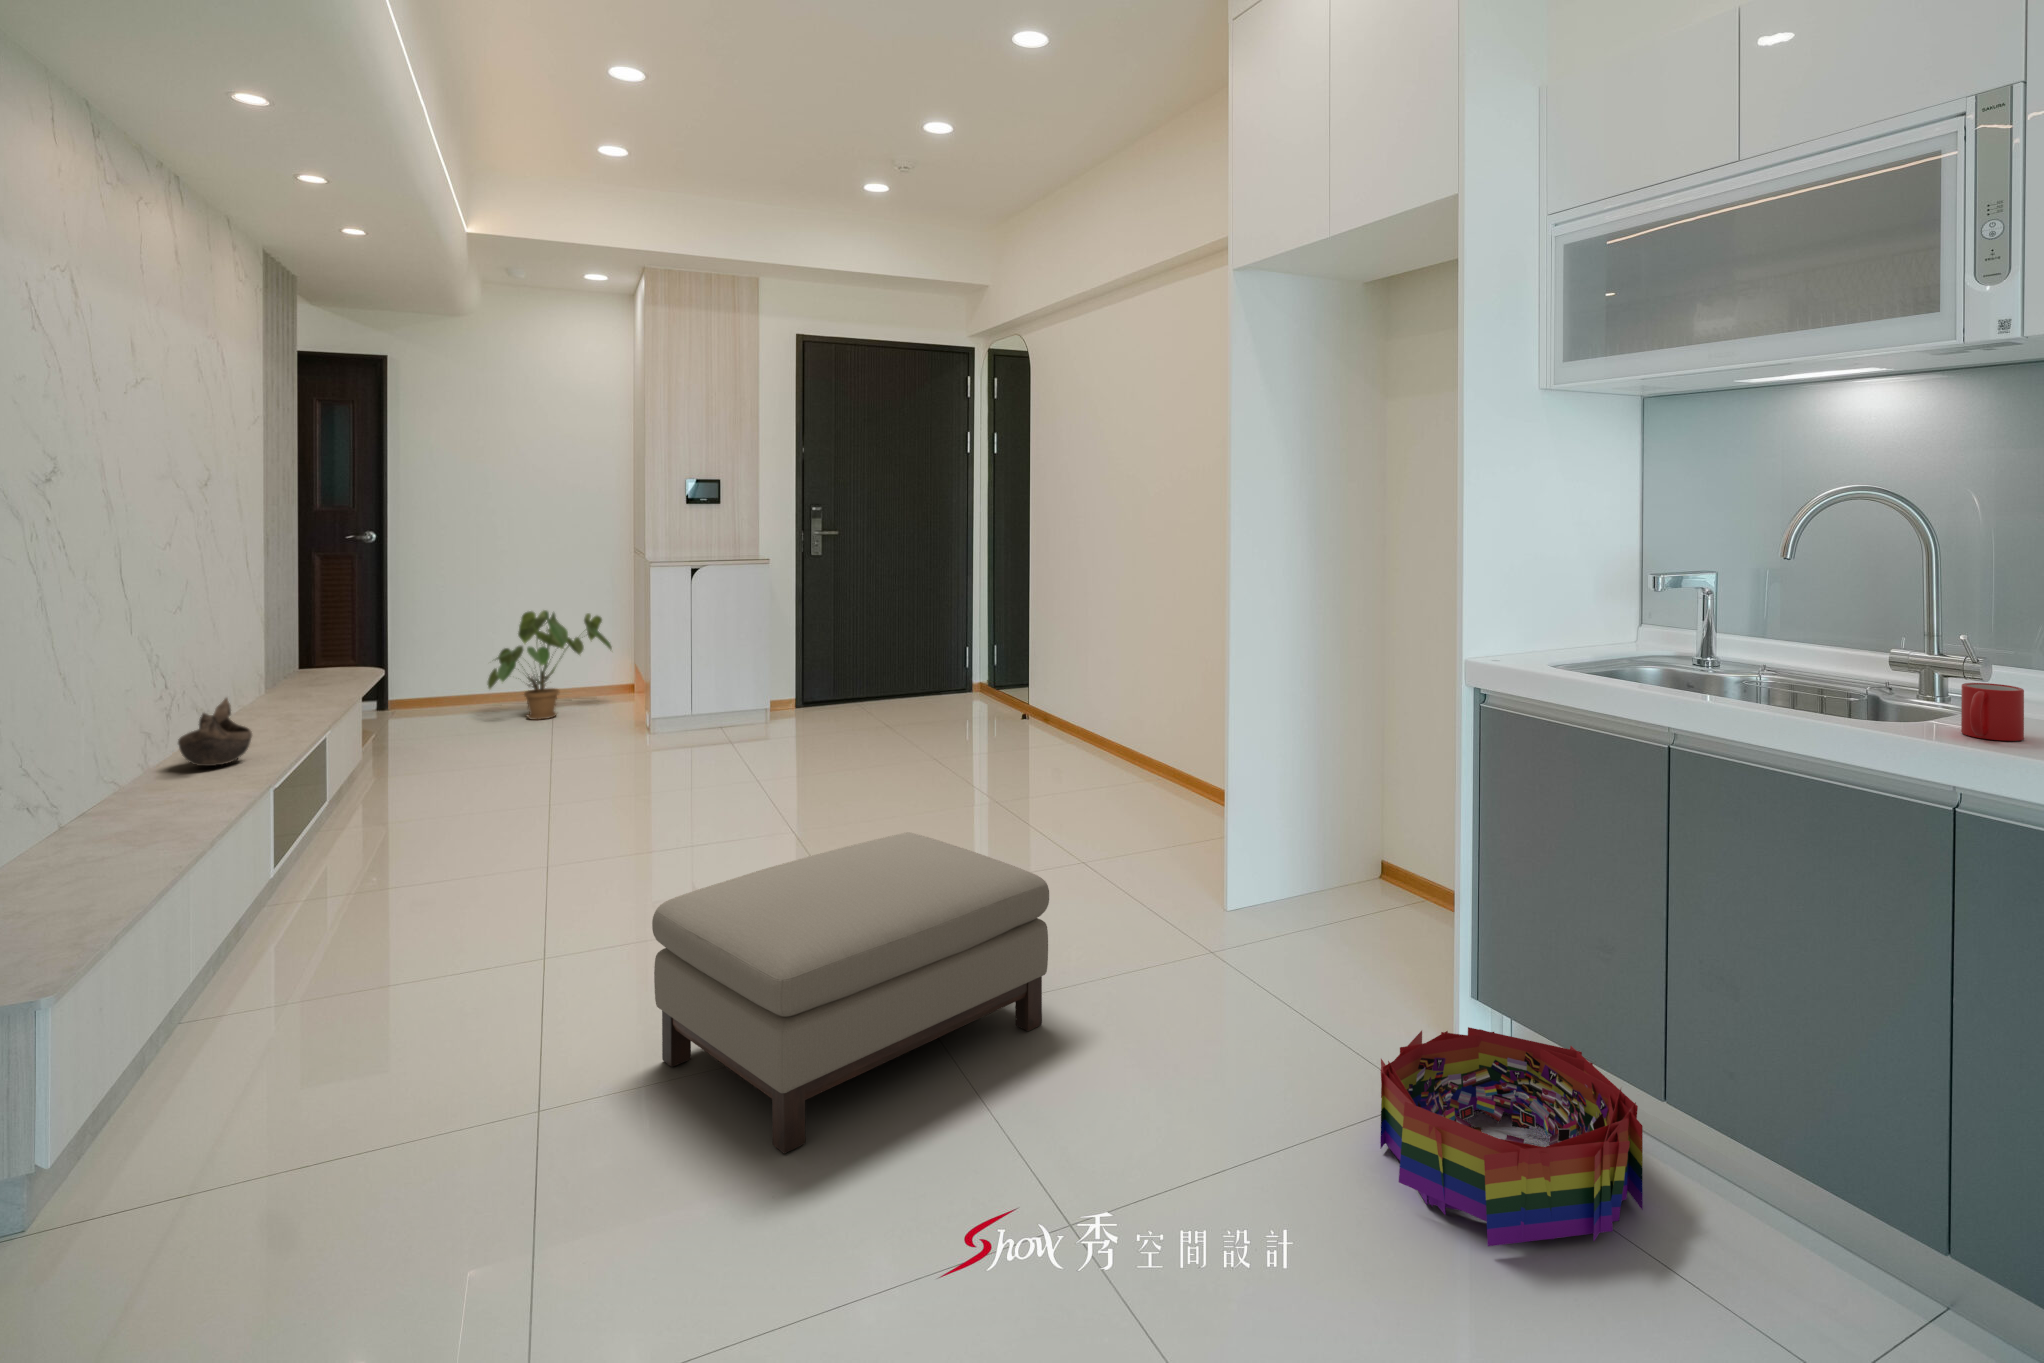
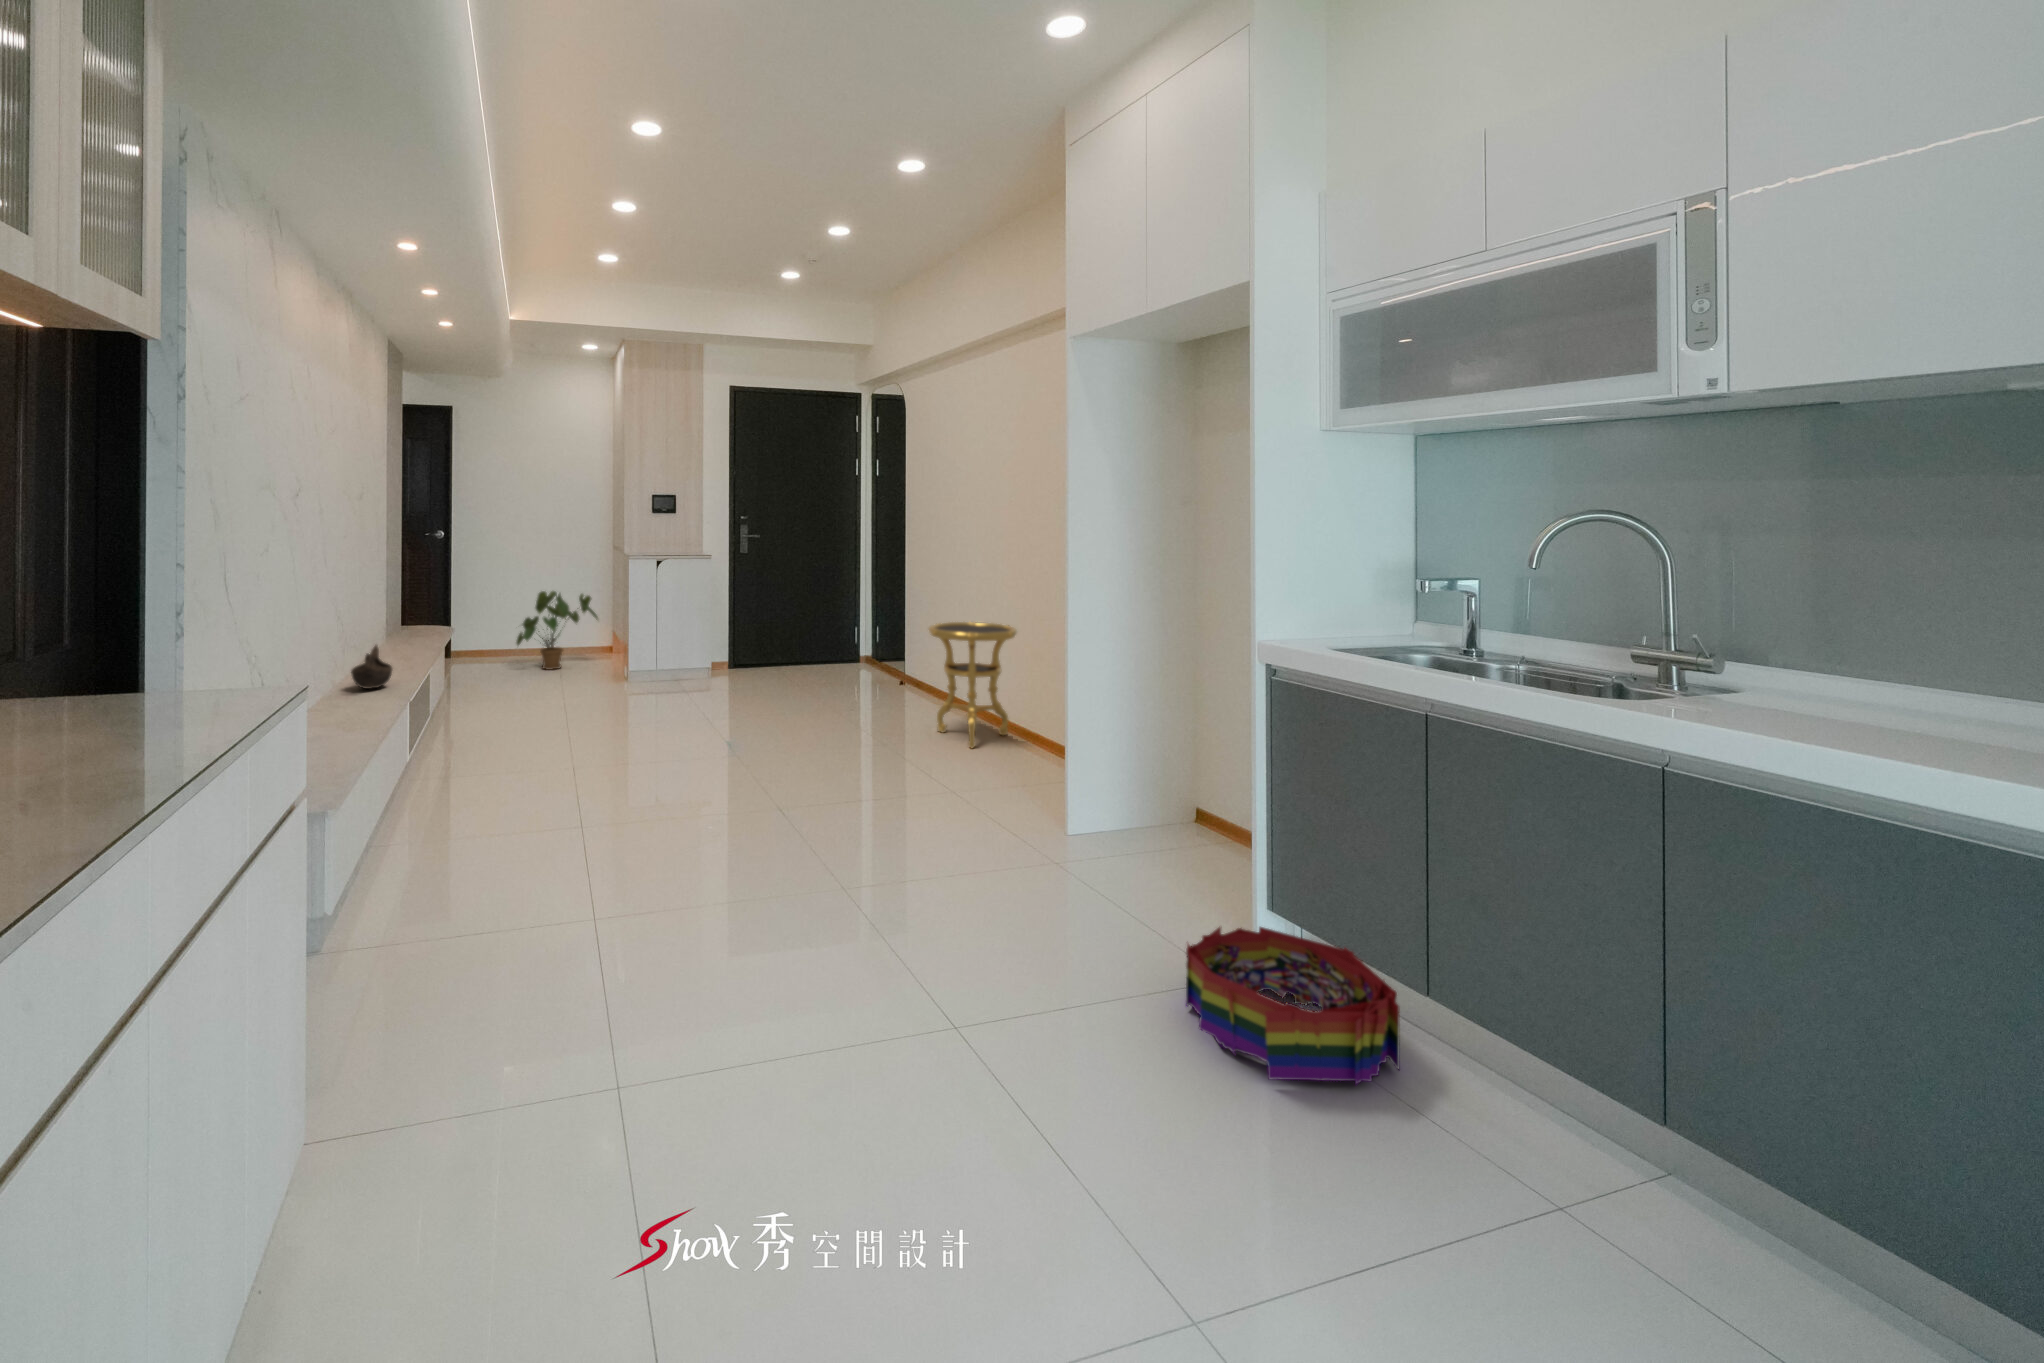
side table: none [1055,638,1167,801] -> present [929,622,1017,749]
mug: present [1961,683,2024,741] -> none [1674,672,1729,718]
ottoman: present [652,832,1049,1153] -> none [660,757,932,965]

